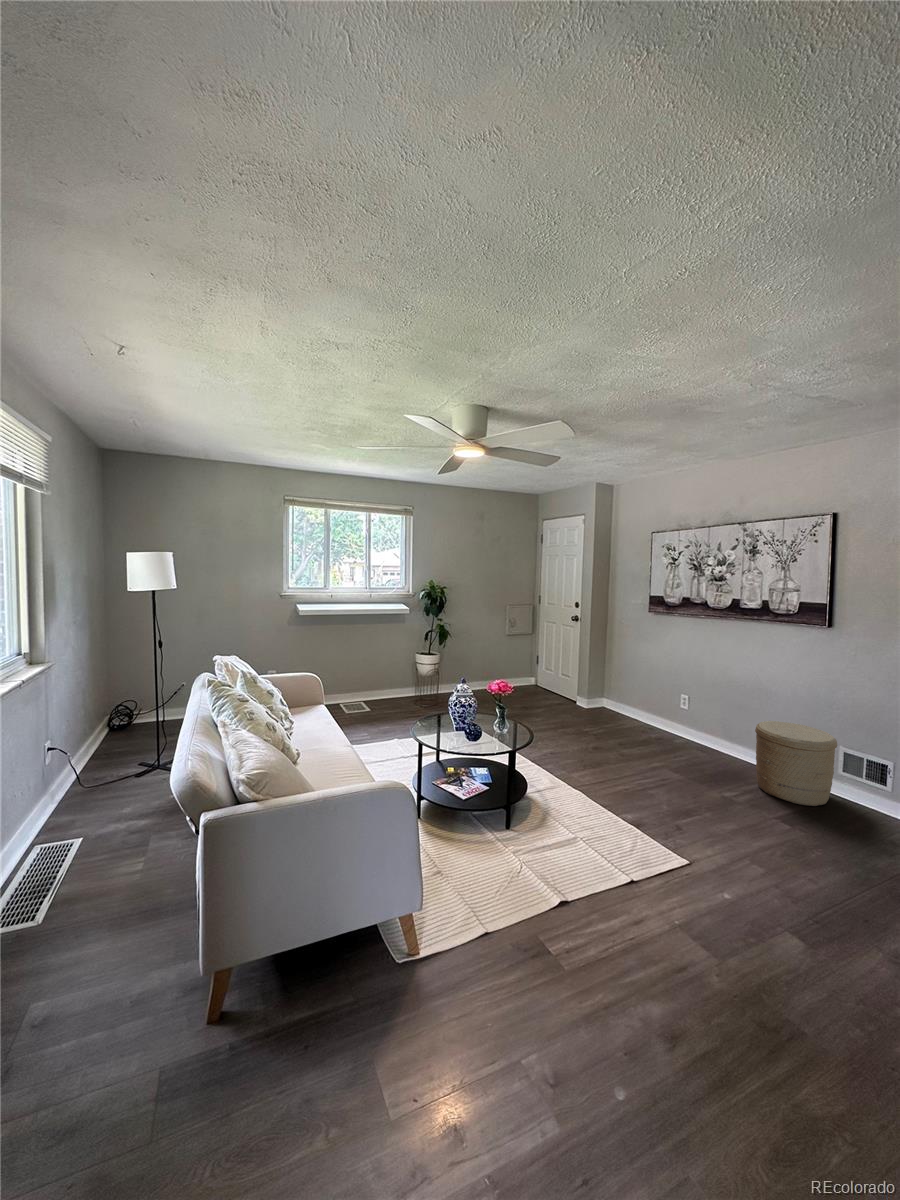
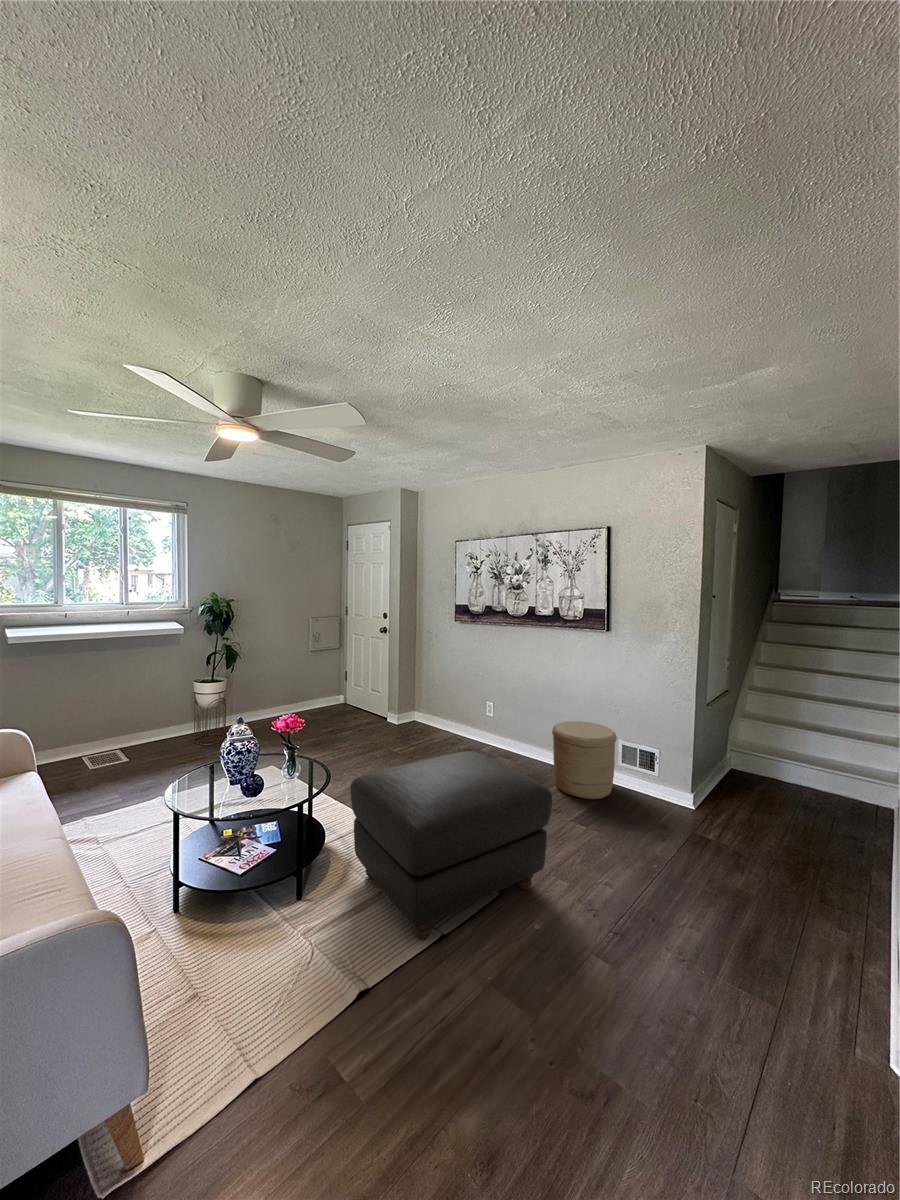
ottoman: none [551,733,749,880] -> present [351,751,552,940]

